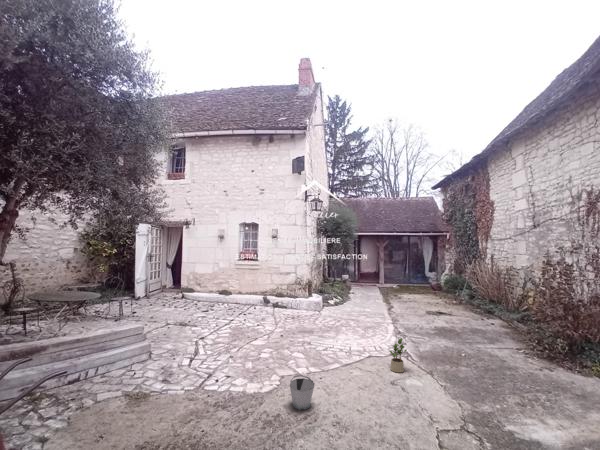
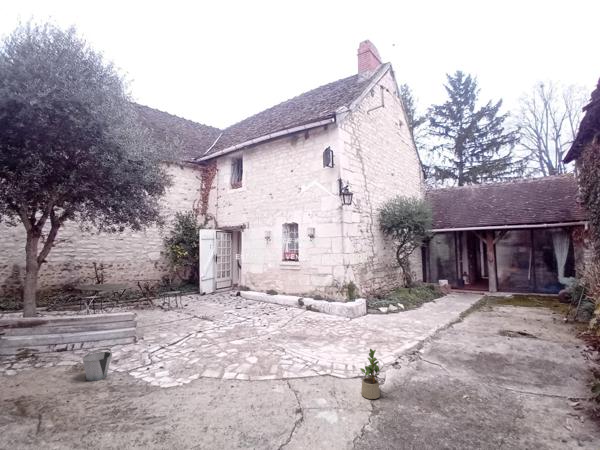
bucket: present [290,375,314,410] -> present [83,348,112,381]

